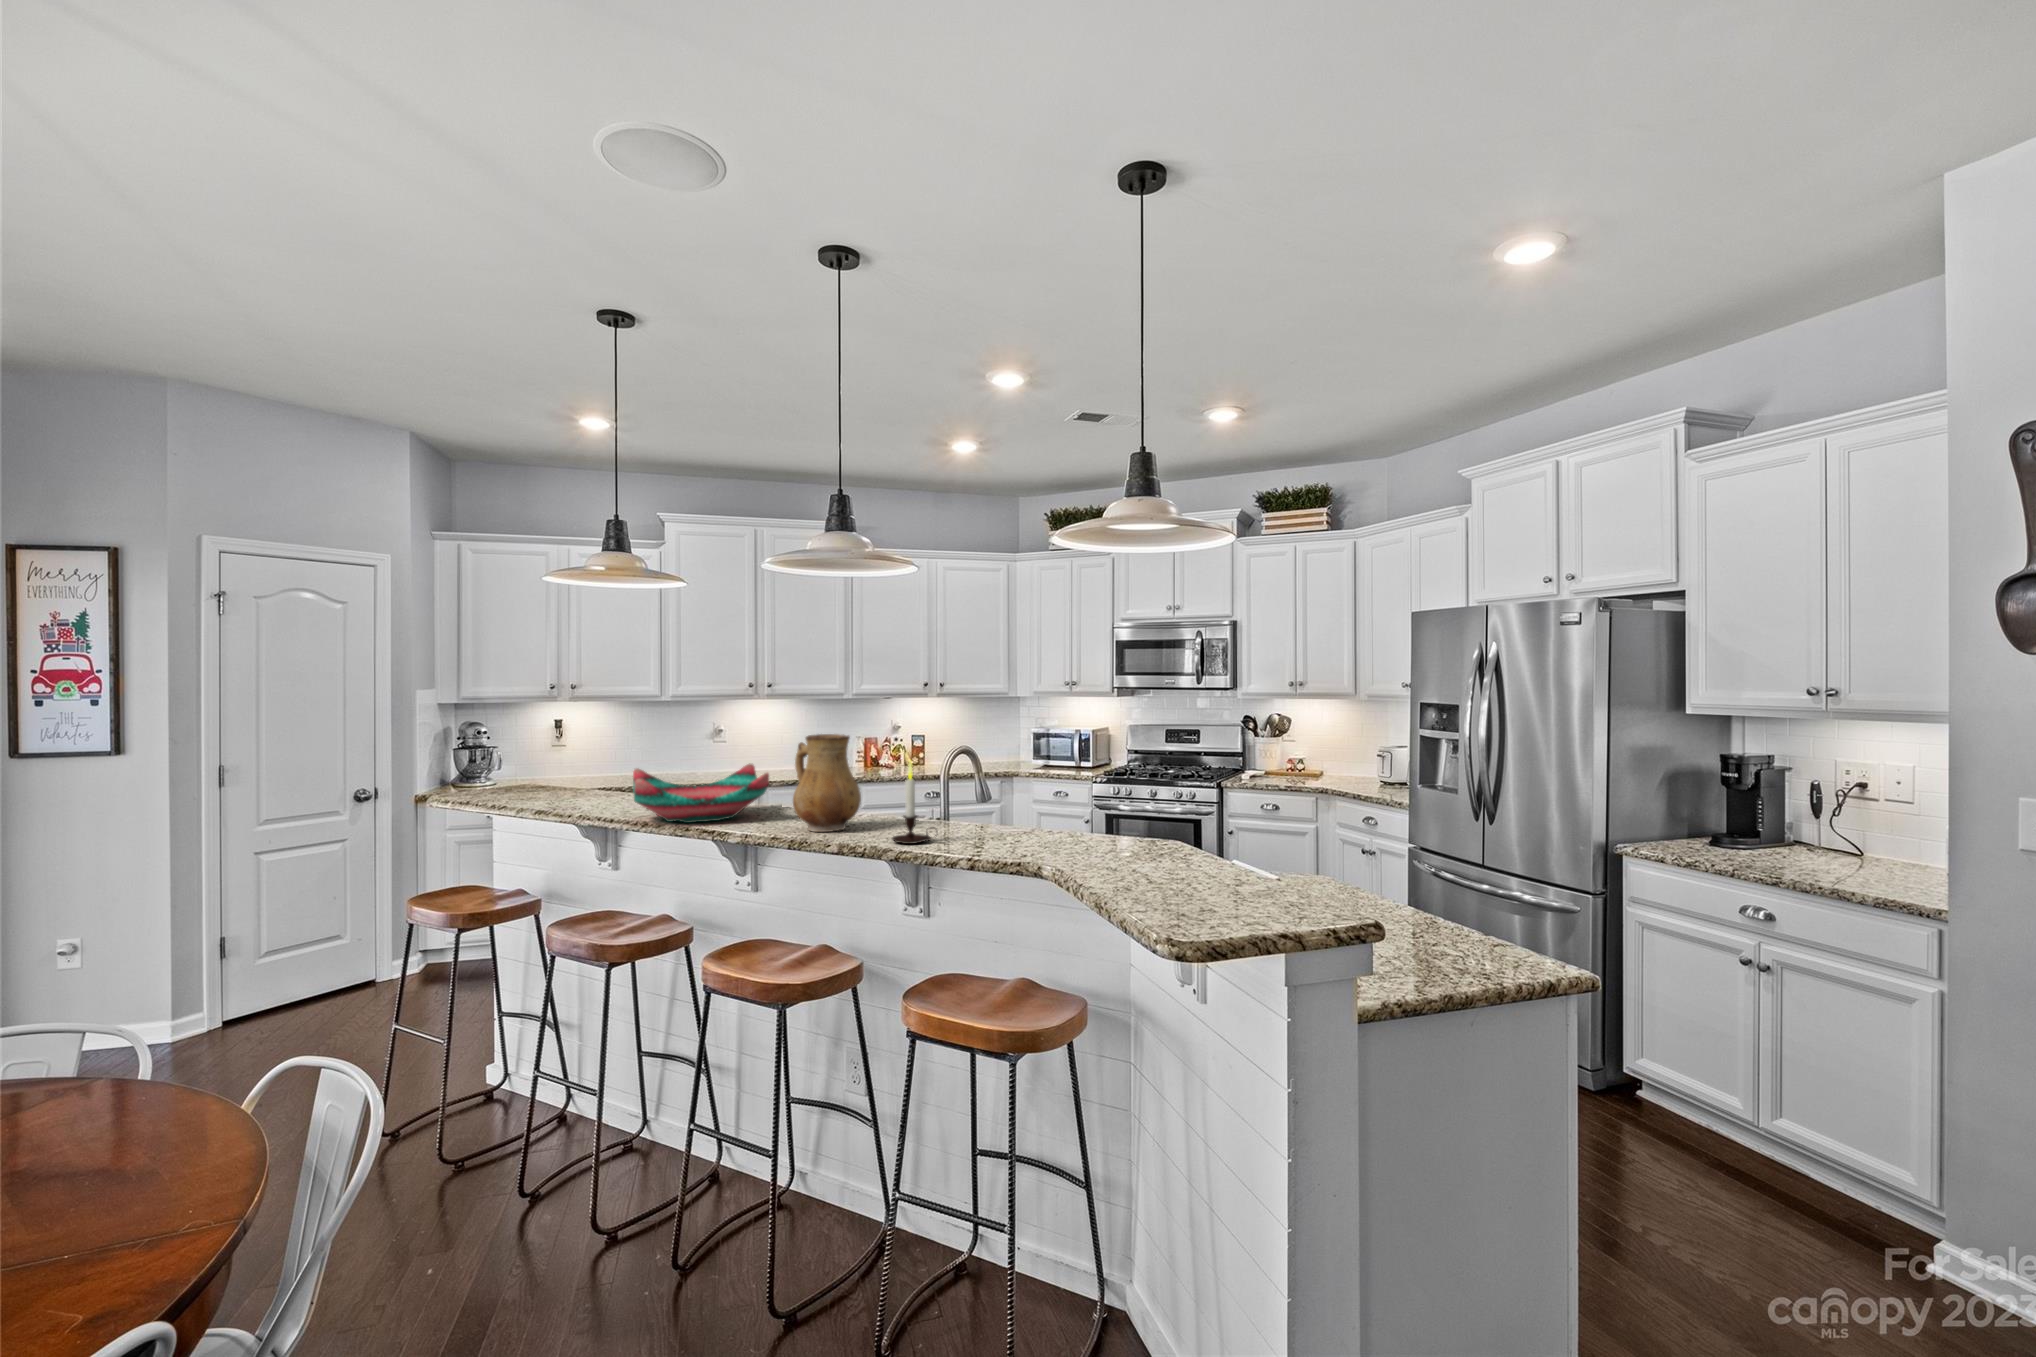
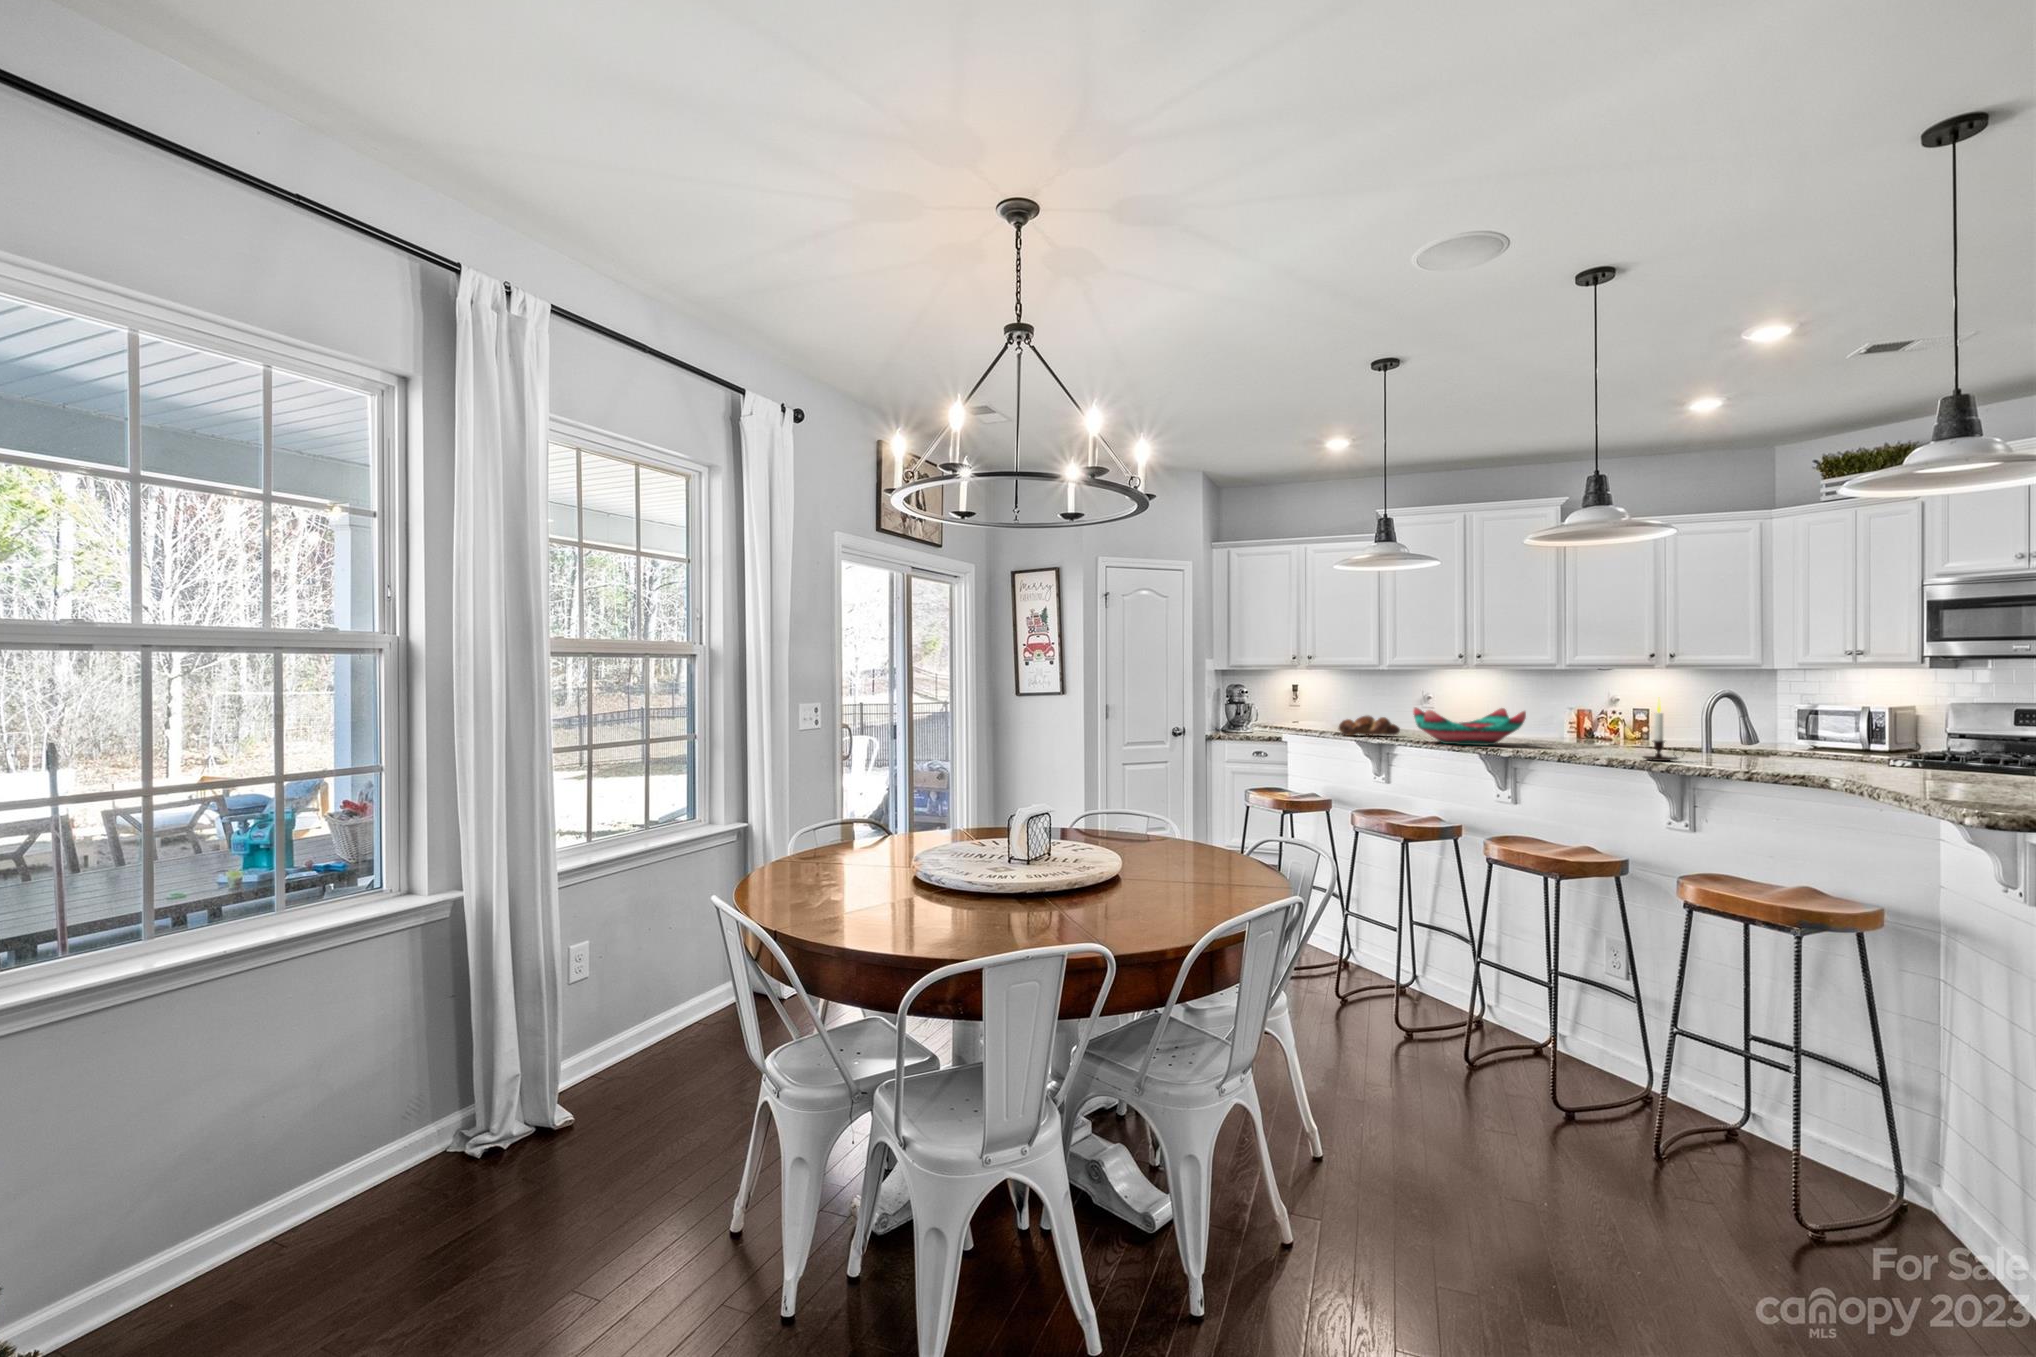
ceramic pitcher: present [793,734,861,832] -> none [1551,681,1610,754]
bread loaf: none [538,778,629,810] -> present [1338,715,1400,736]

